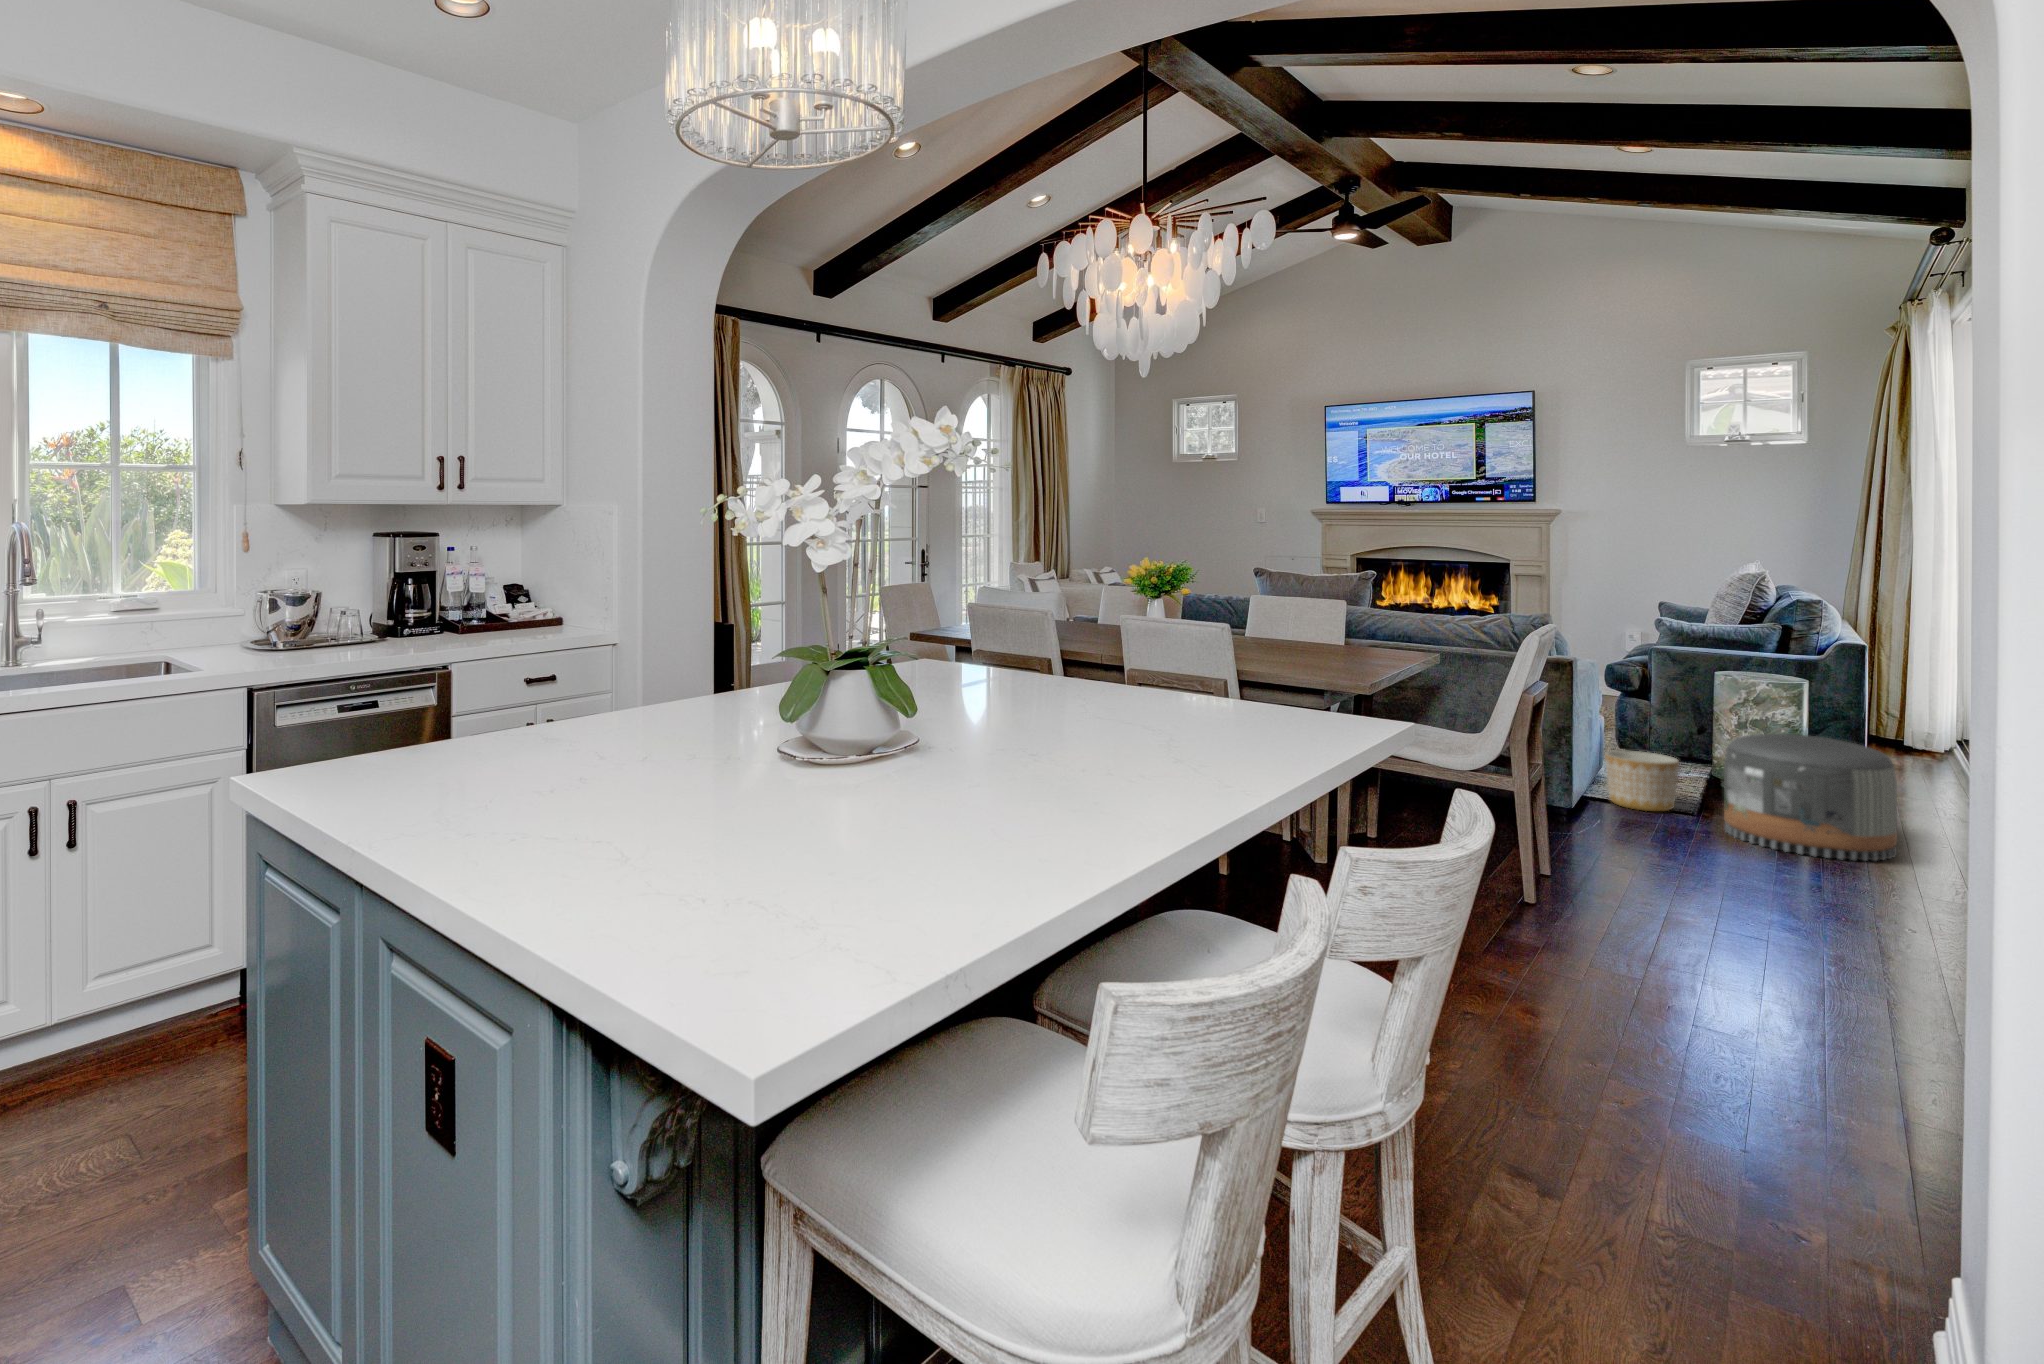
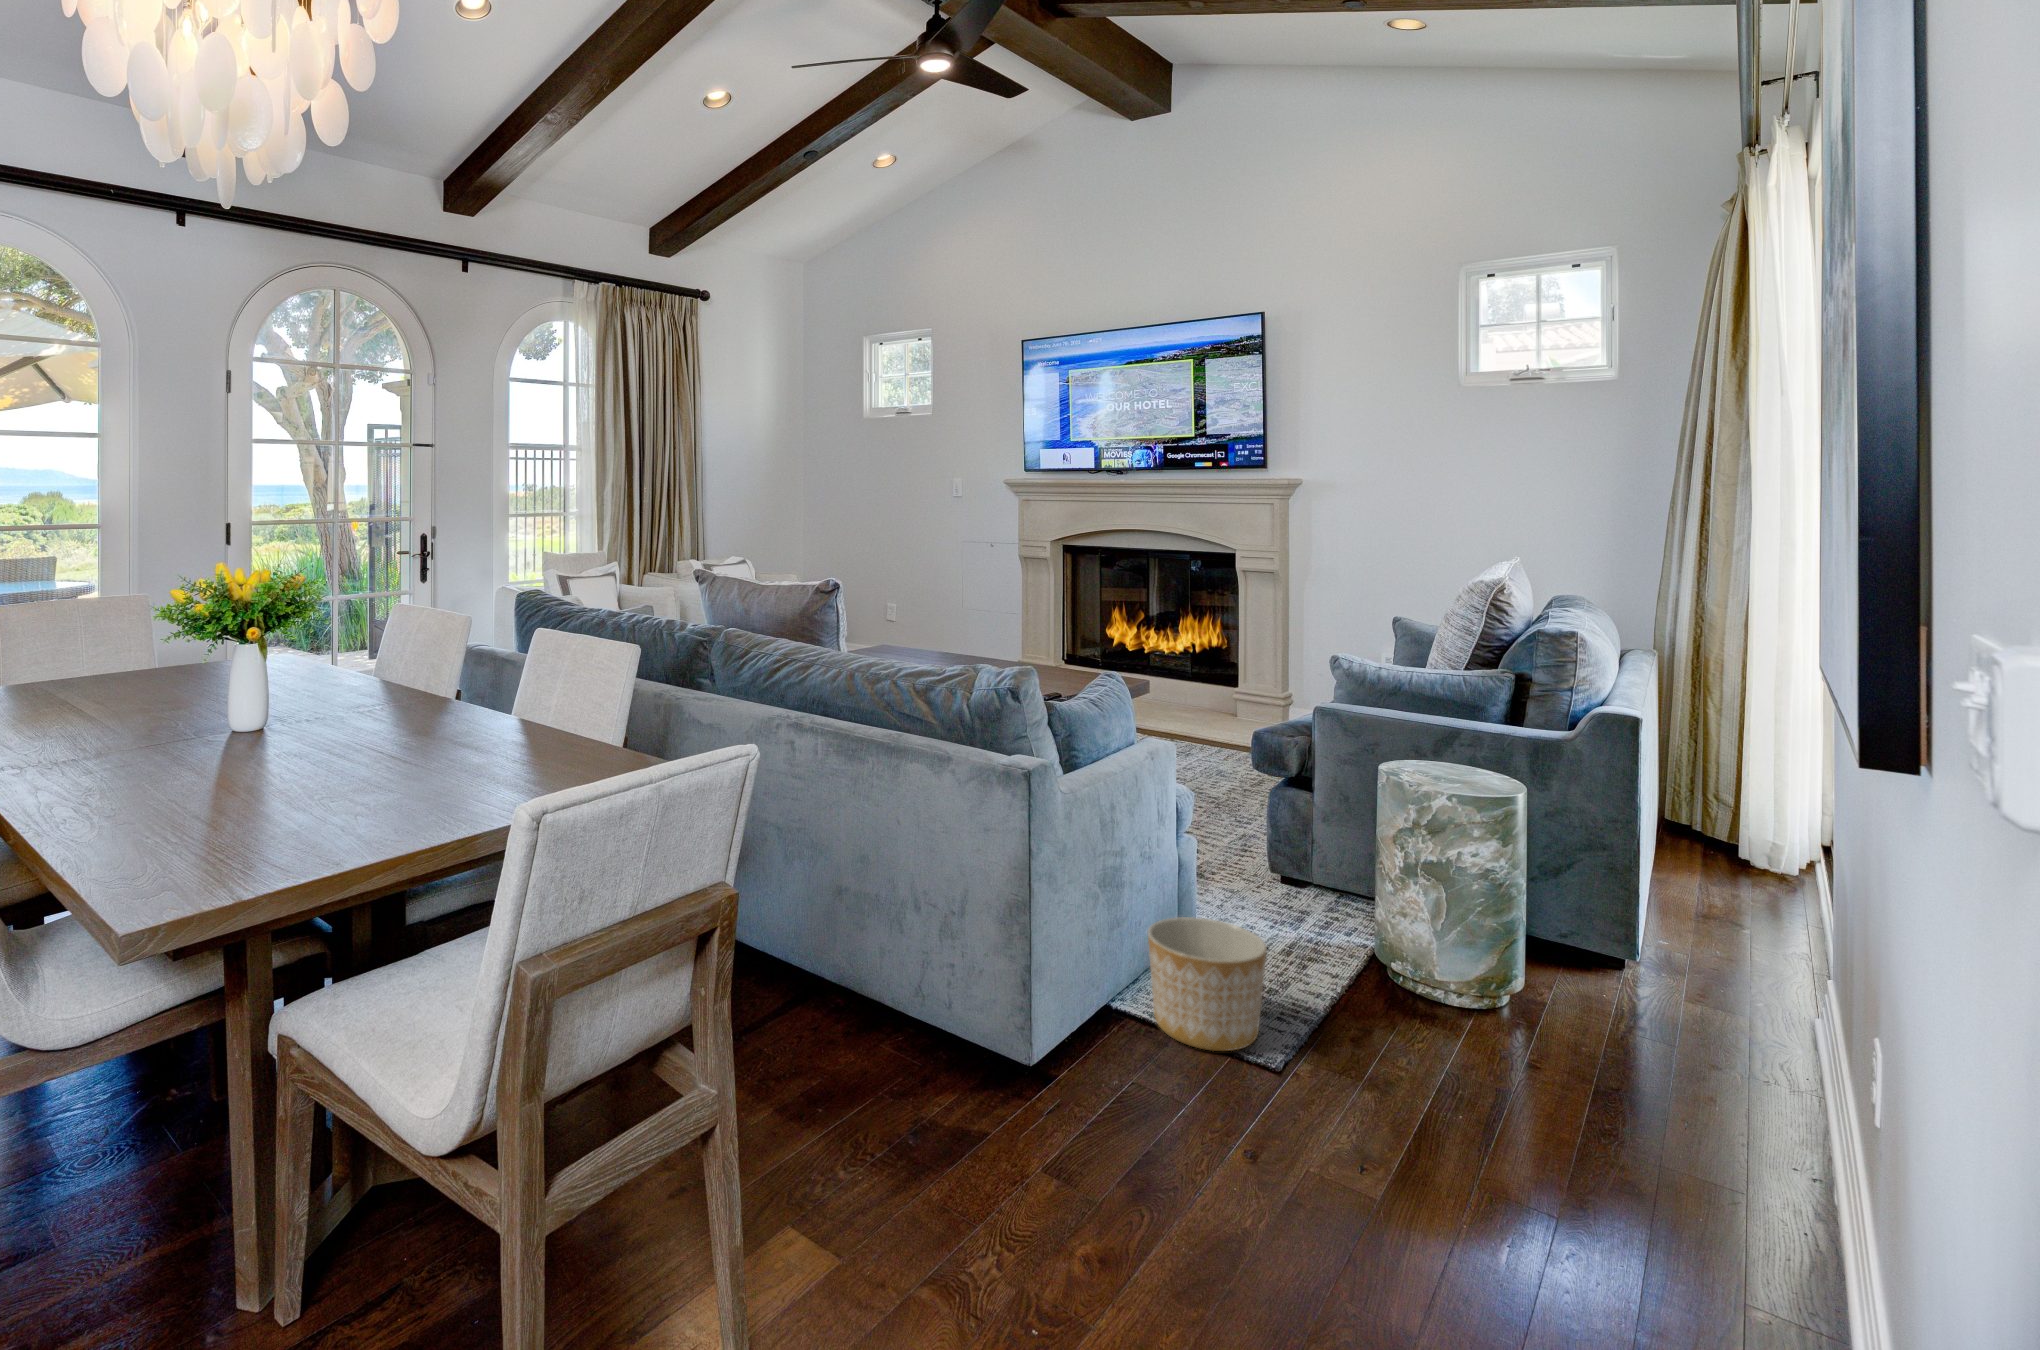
pouf: present [1724,734,1897,861] -> none [1307,923,1624,1257]

